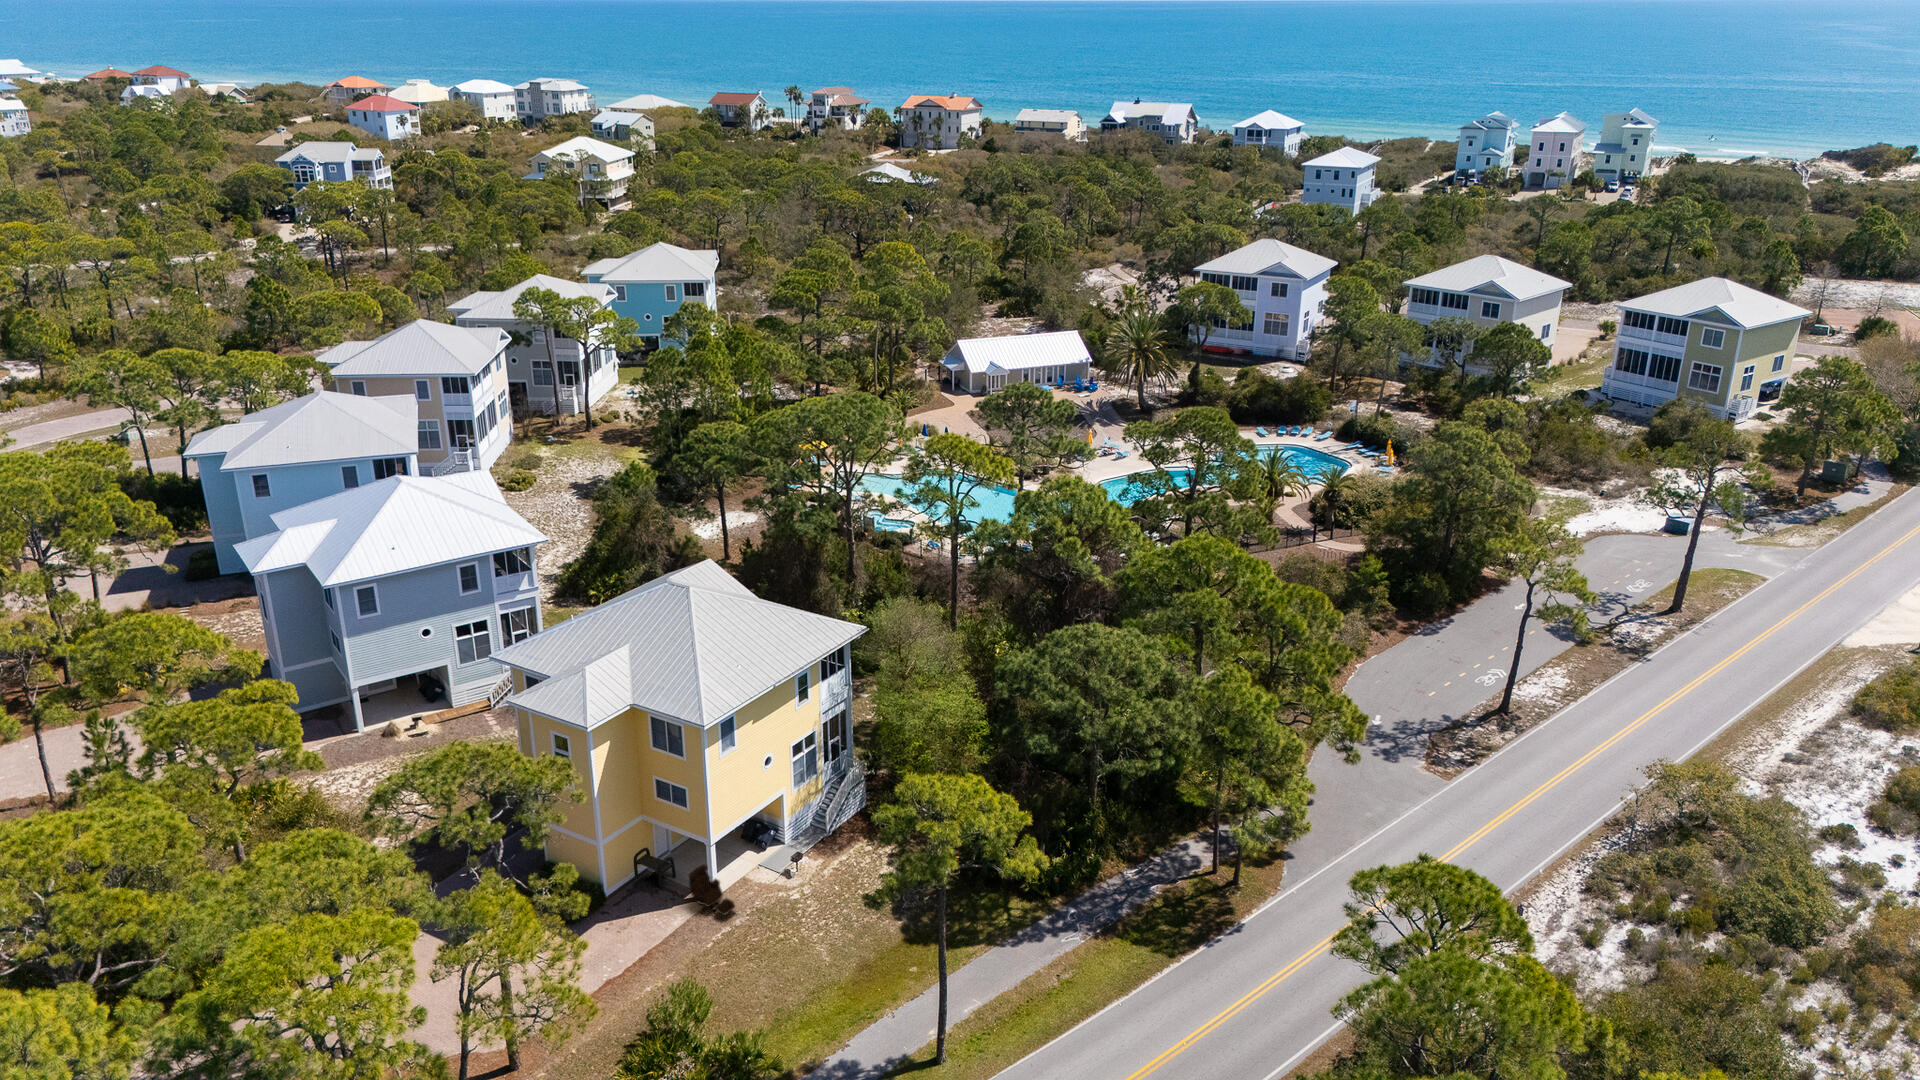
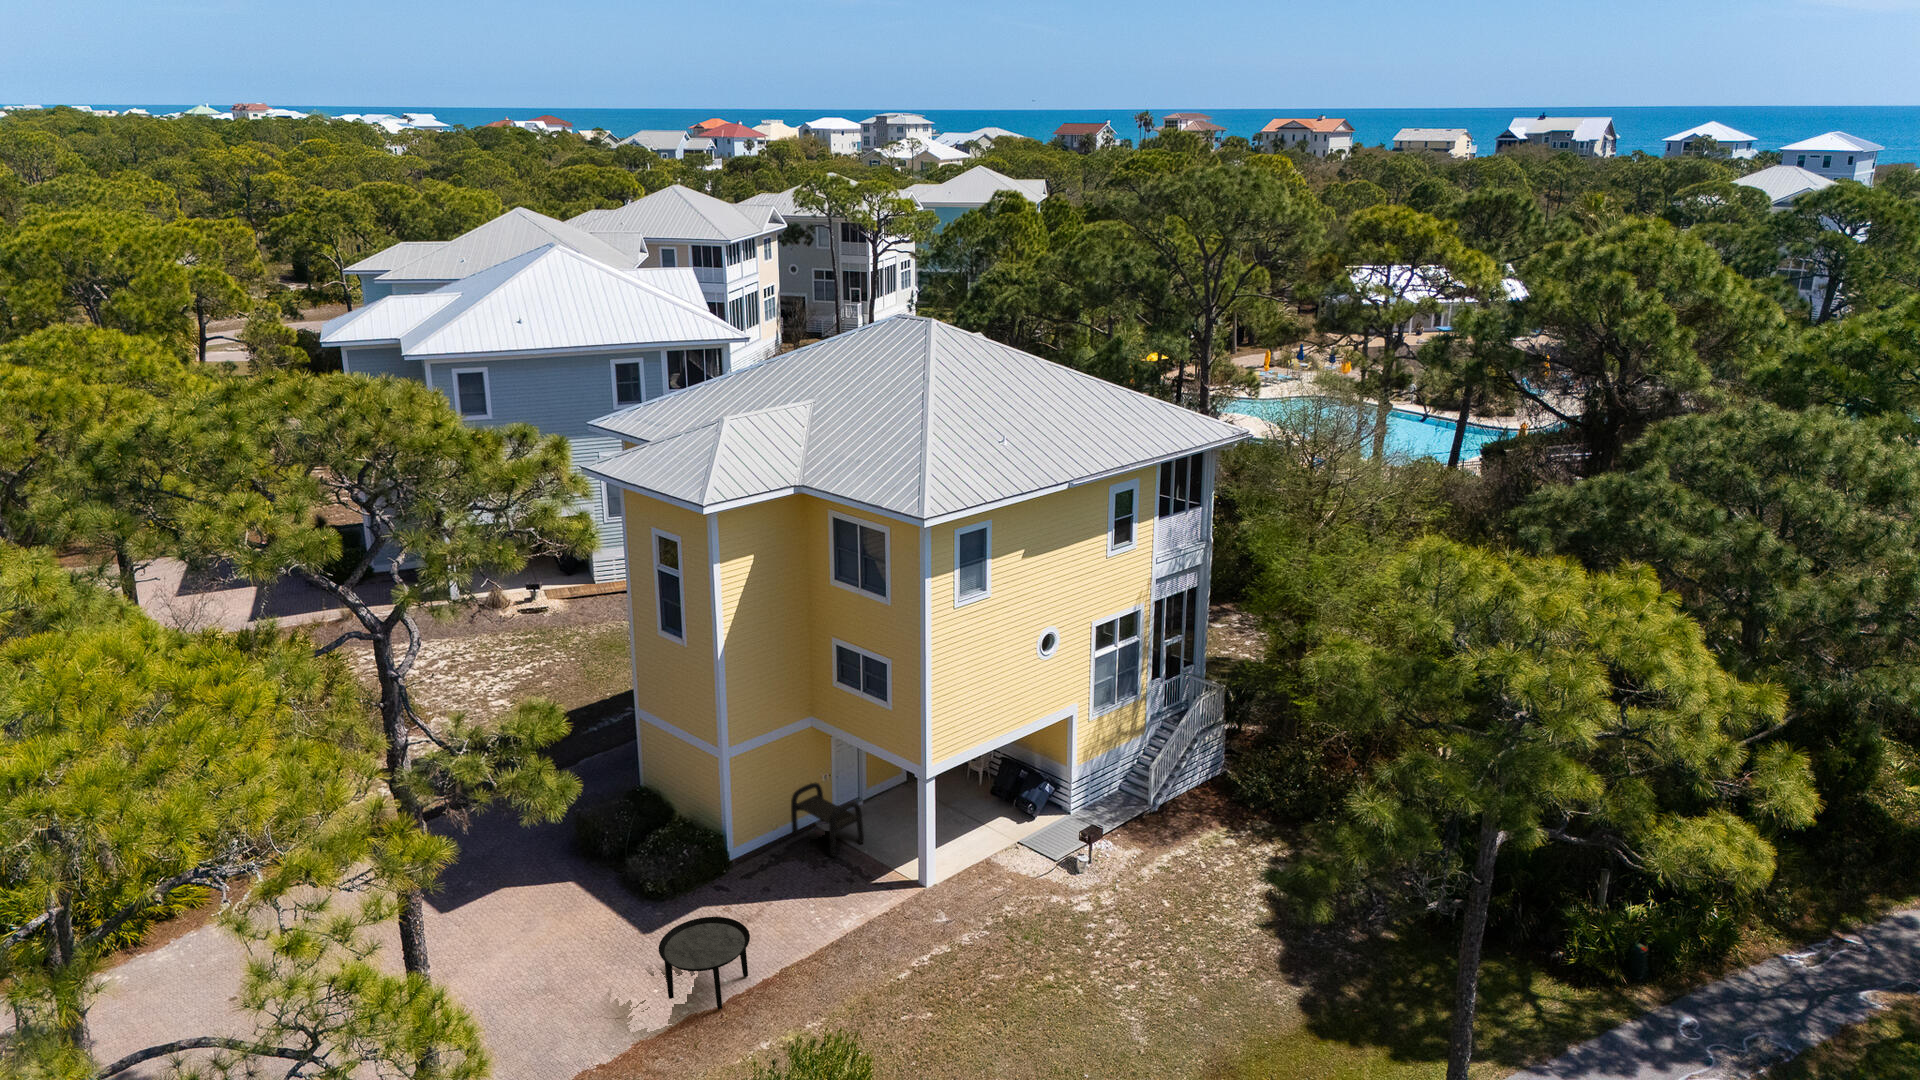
lounge chair: present [688,865,735,915] -> none [880,819,963,929]
round table: none [587,931,633,977] -> present [659,917,750,1010]

